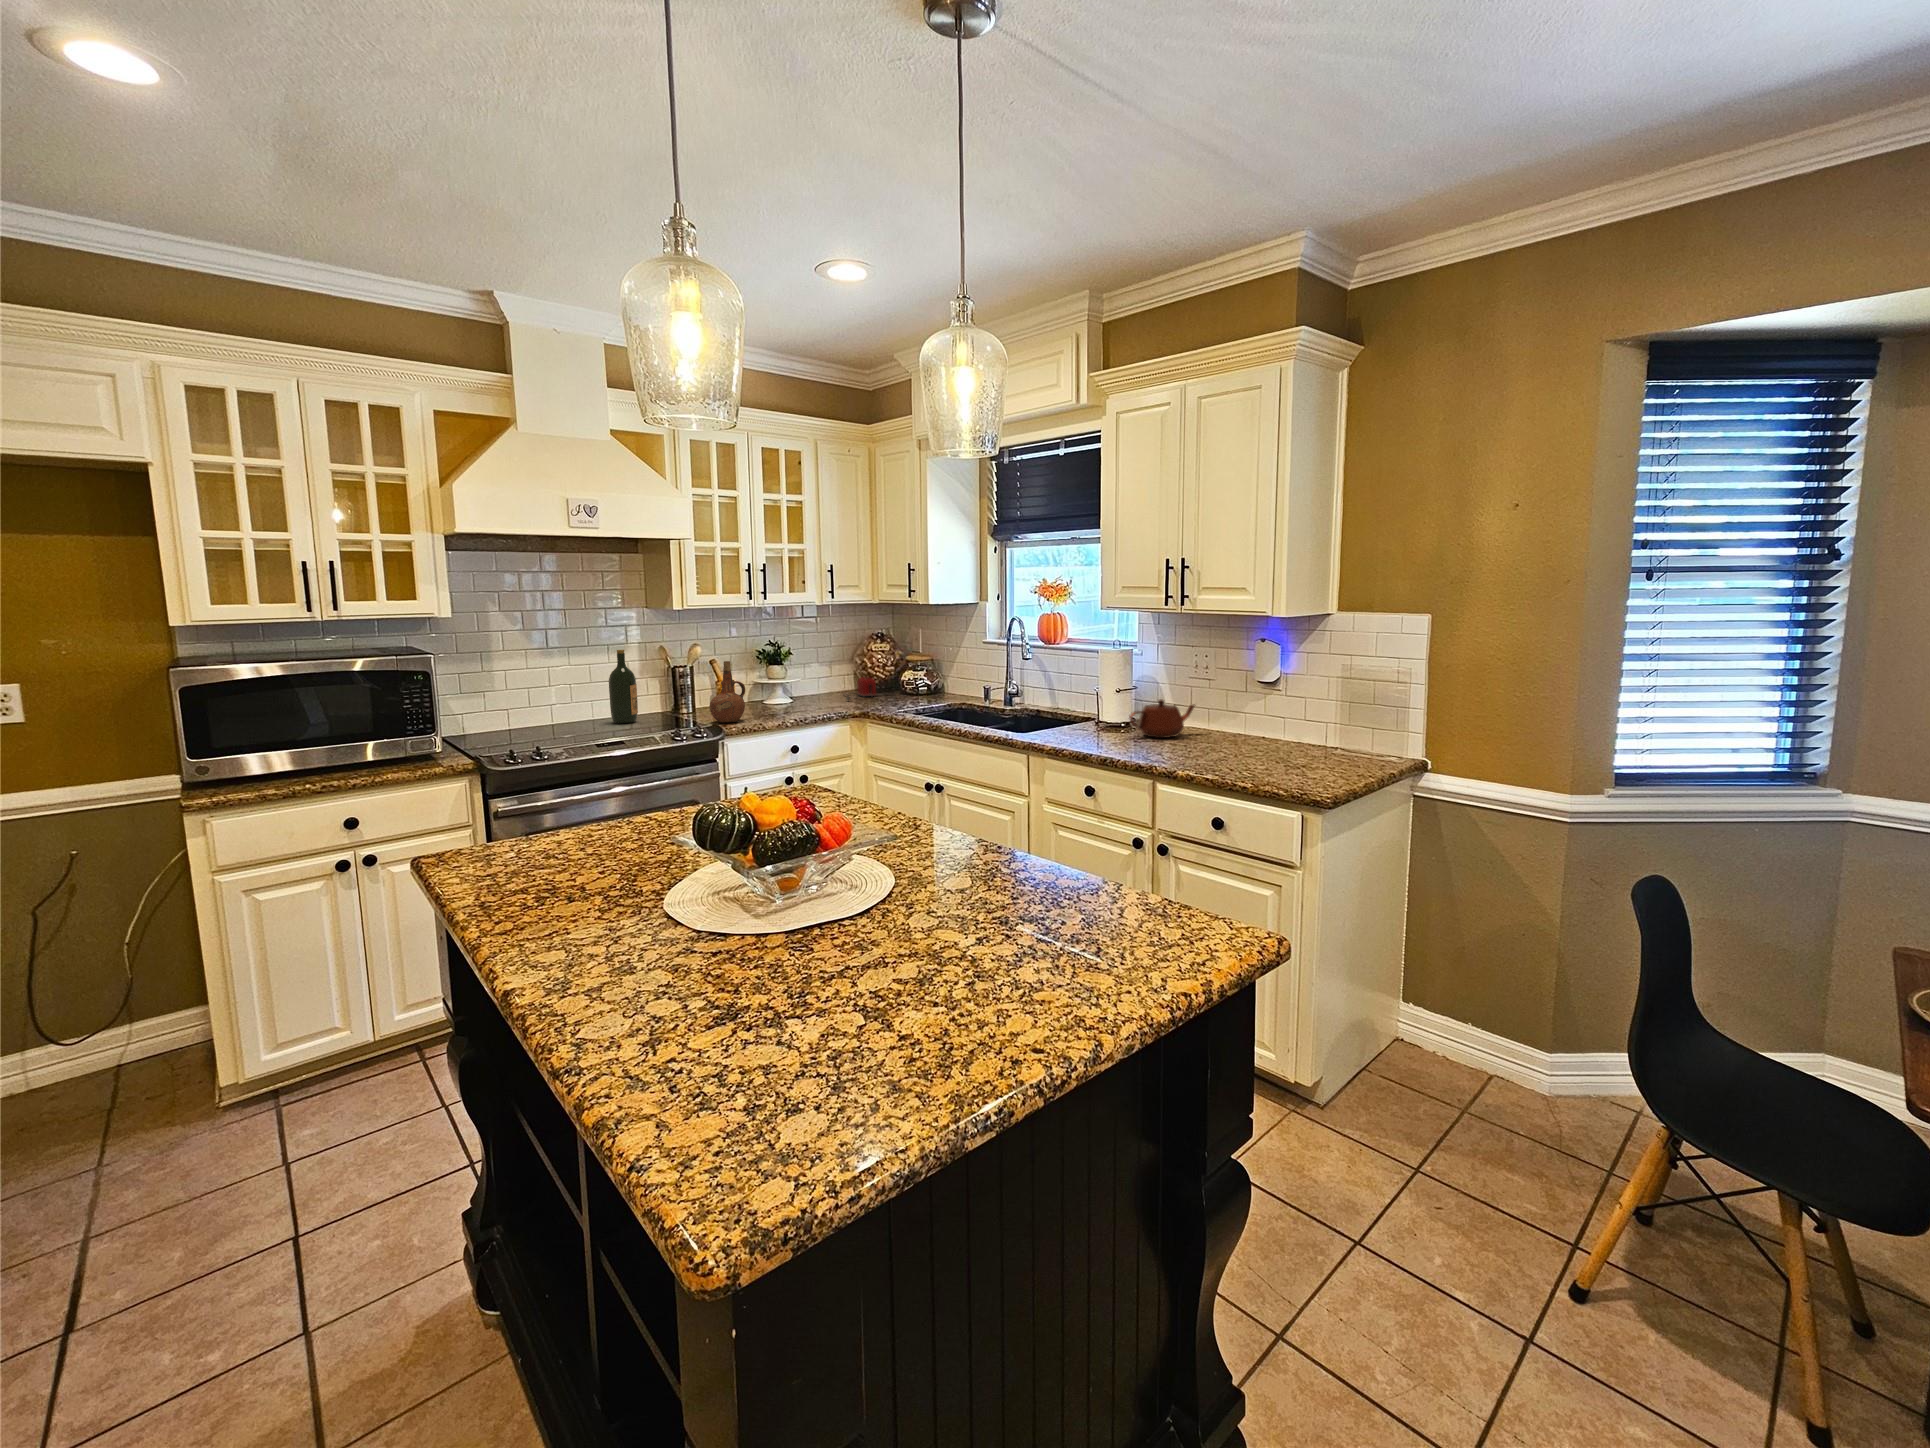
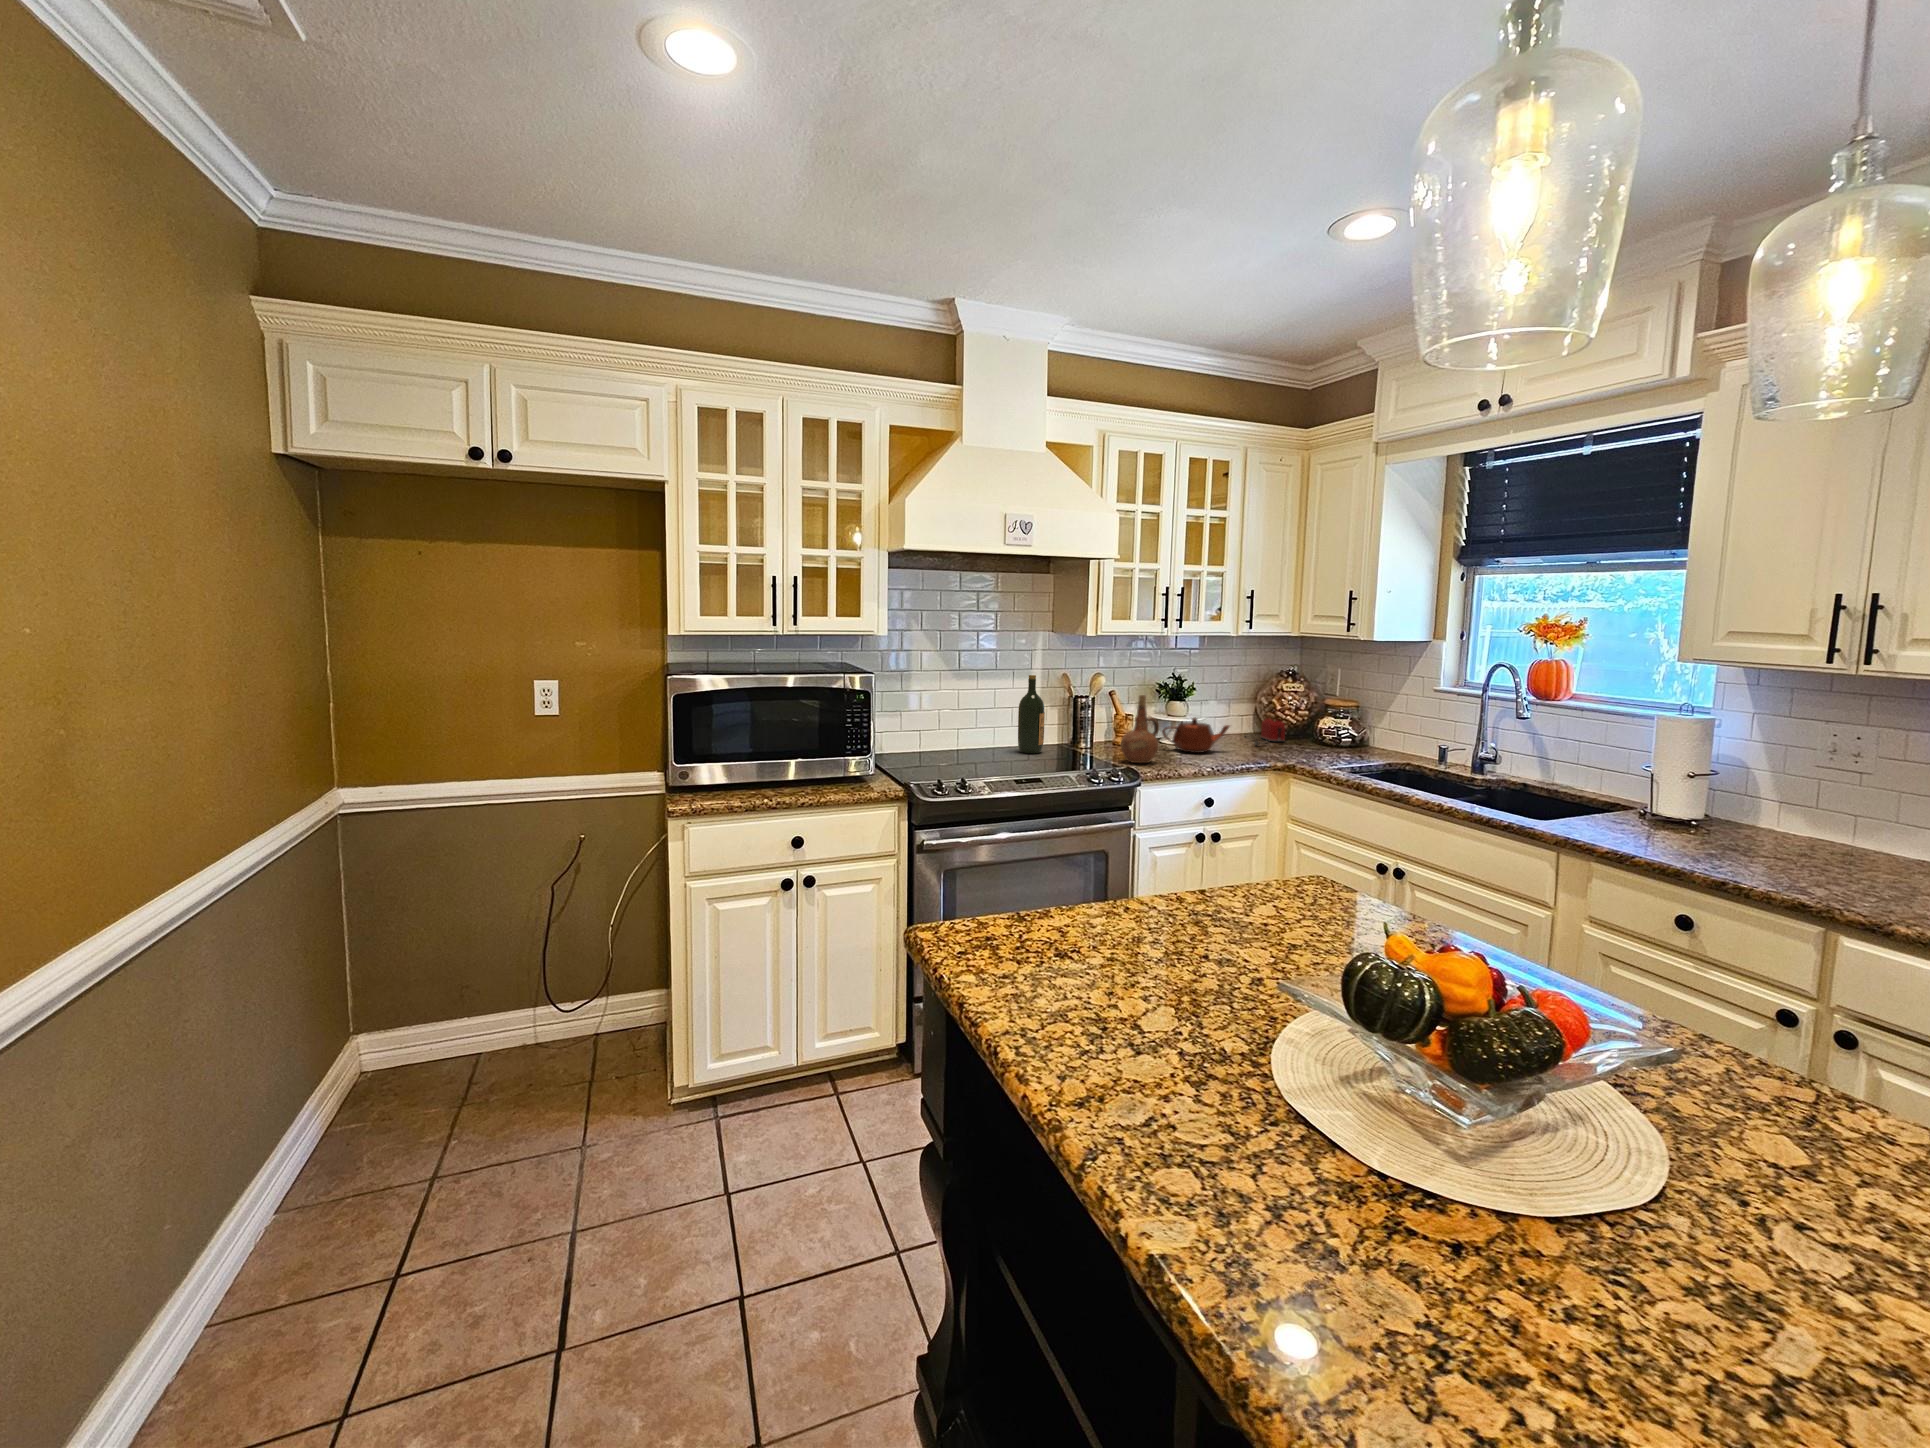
teapot: present [1129,699,1195,738] -> present [1162,718,1230,753]

